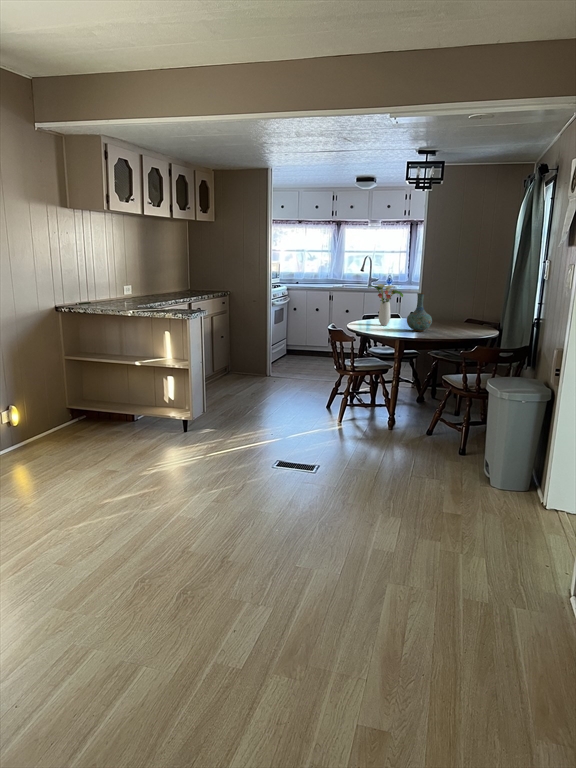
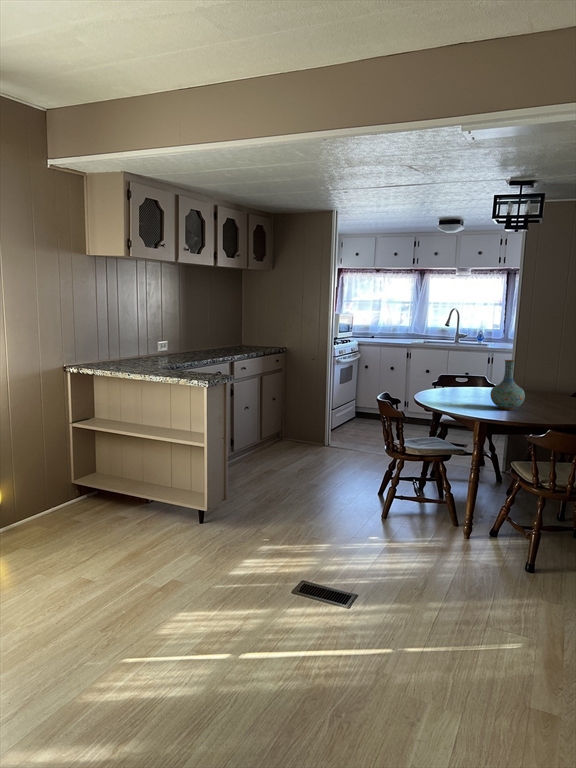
flower arrangement: present [368,284,403,325] -> none [440,346,487,398]

